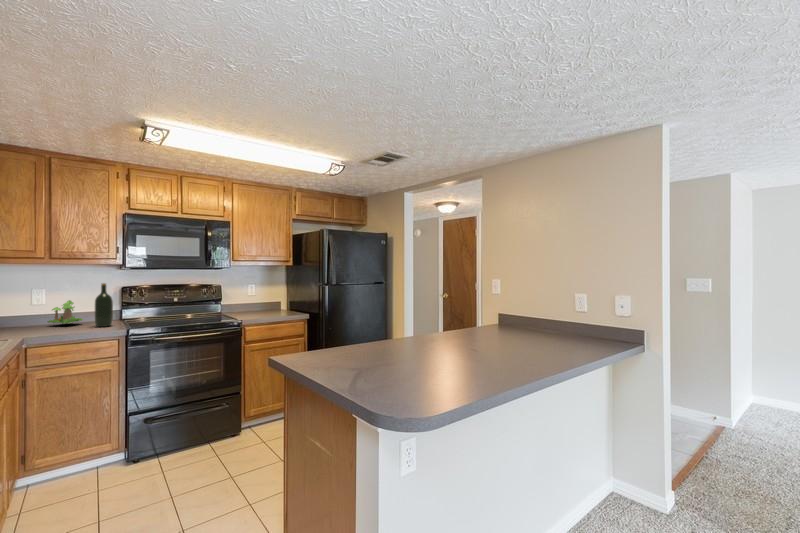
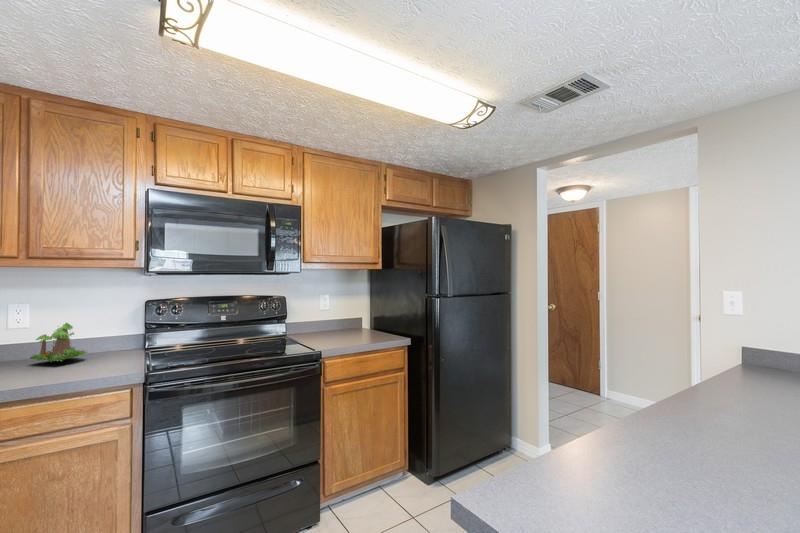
wine bottle: present [95,283,113,327] -> none [97,298,127,368]

